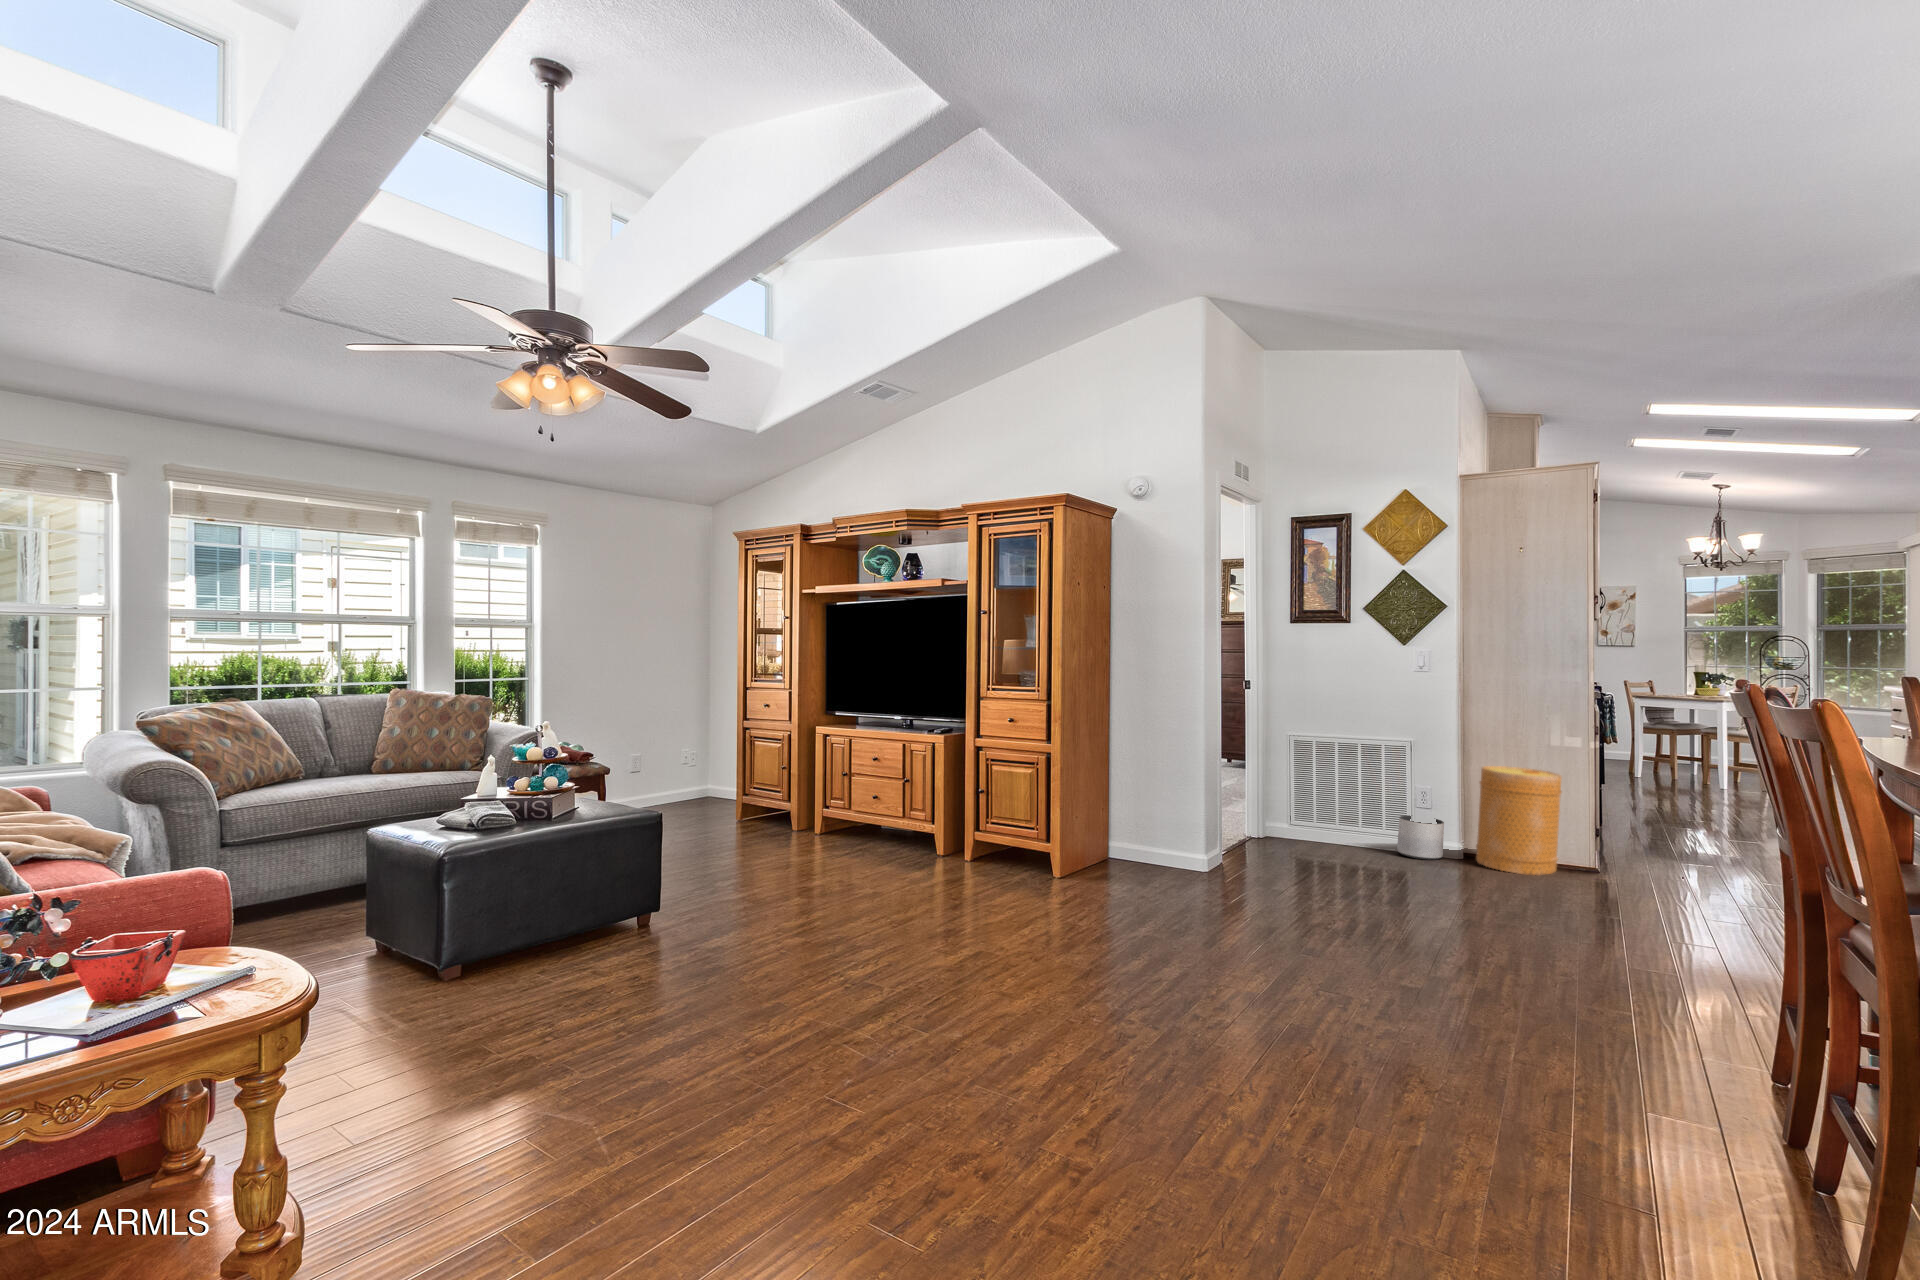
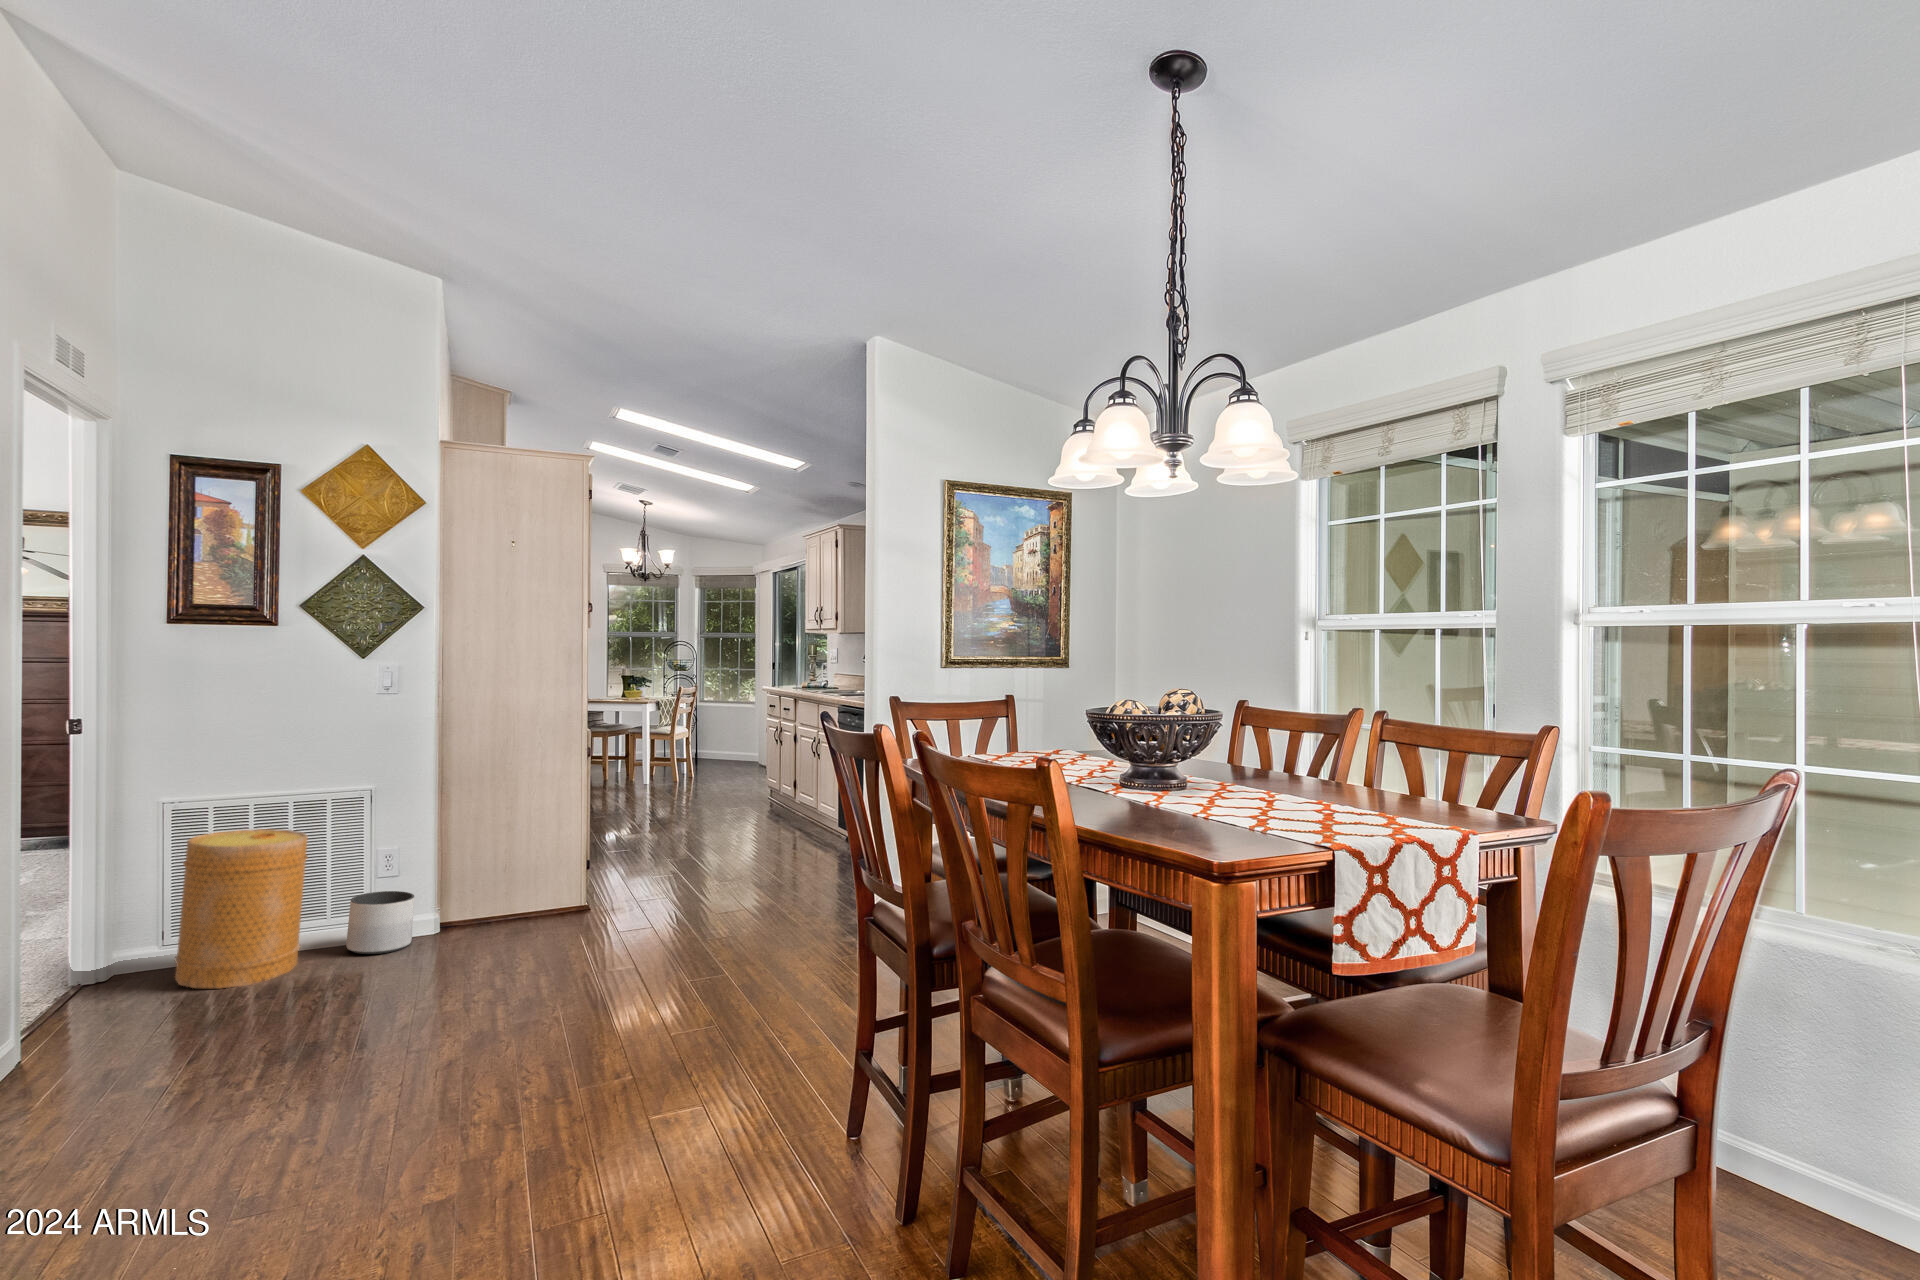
basket: present [1476,766,1562,875] -> present [175,829,308,988]

